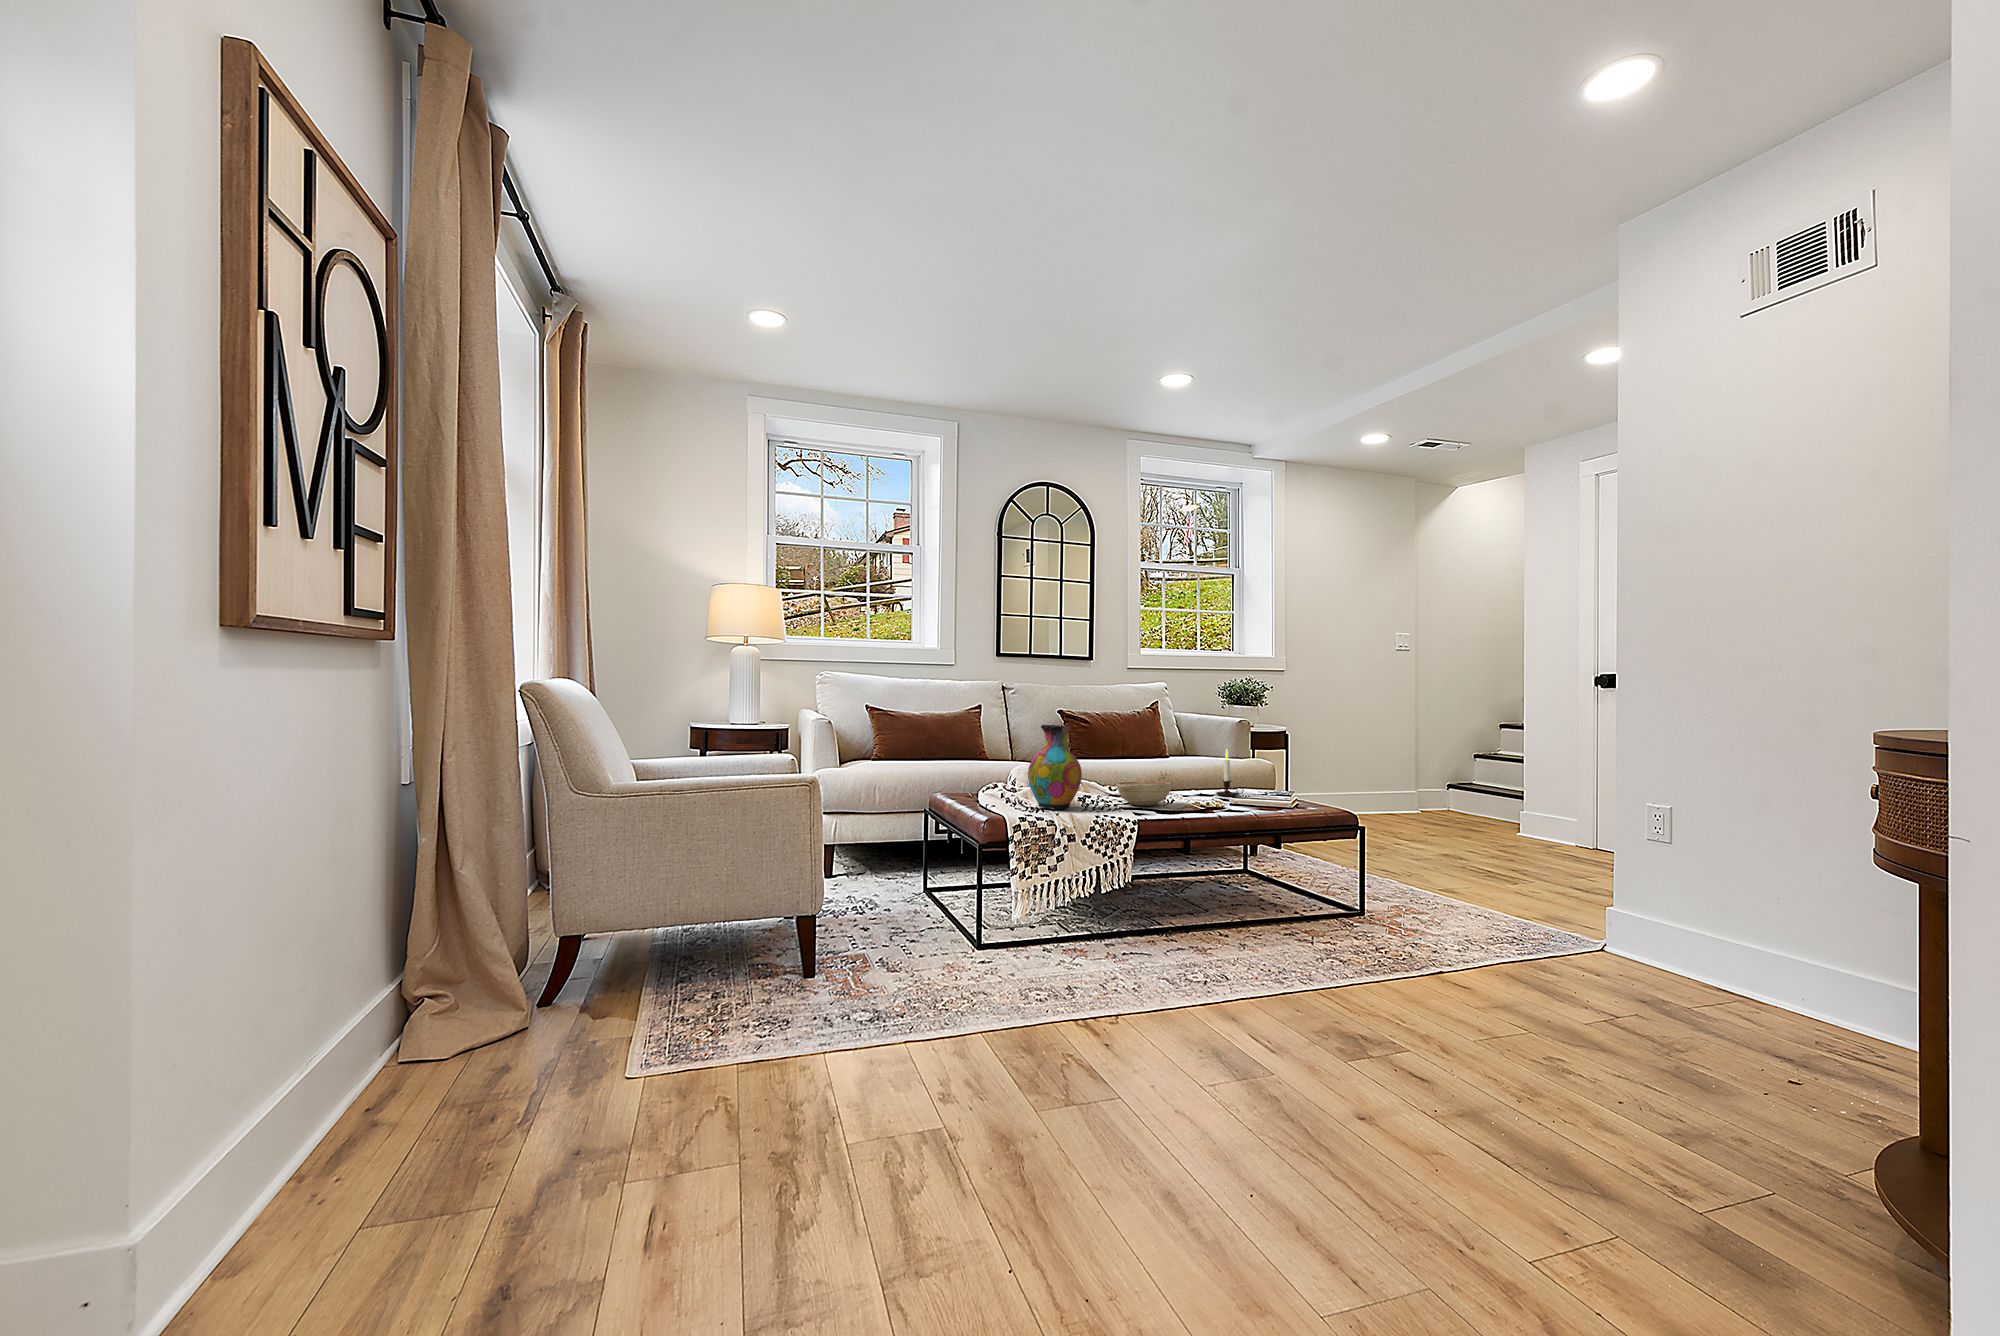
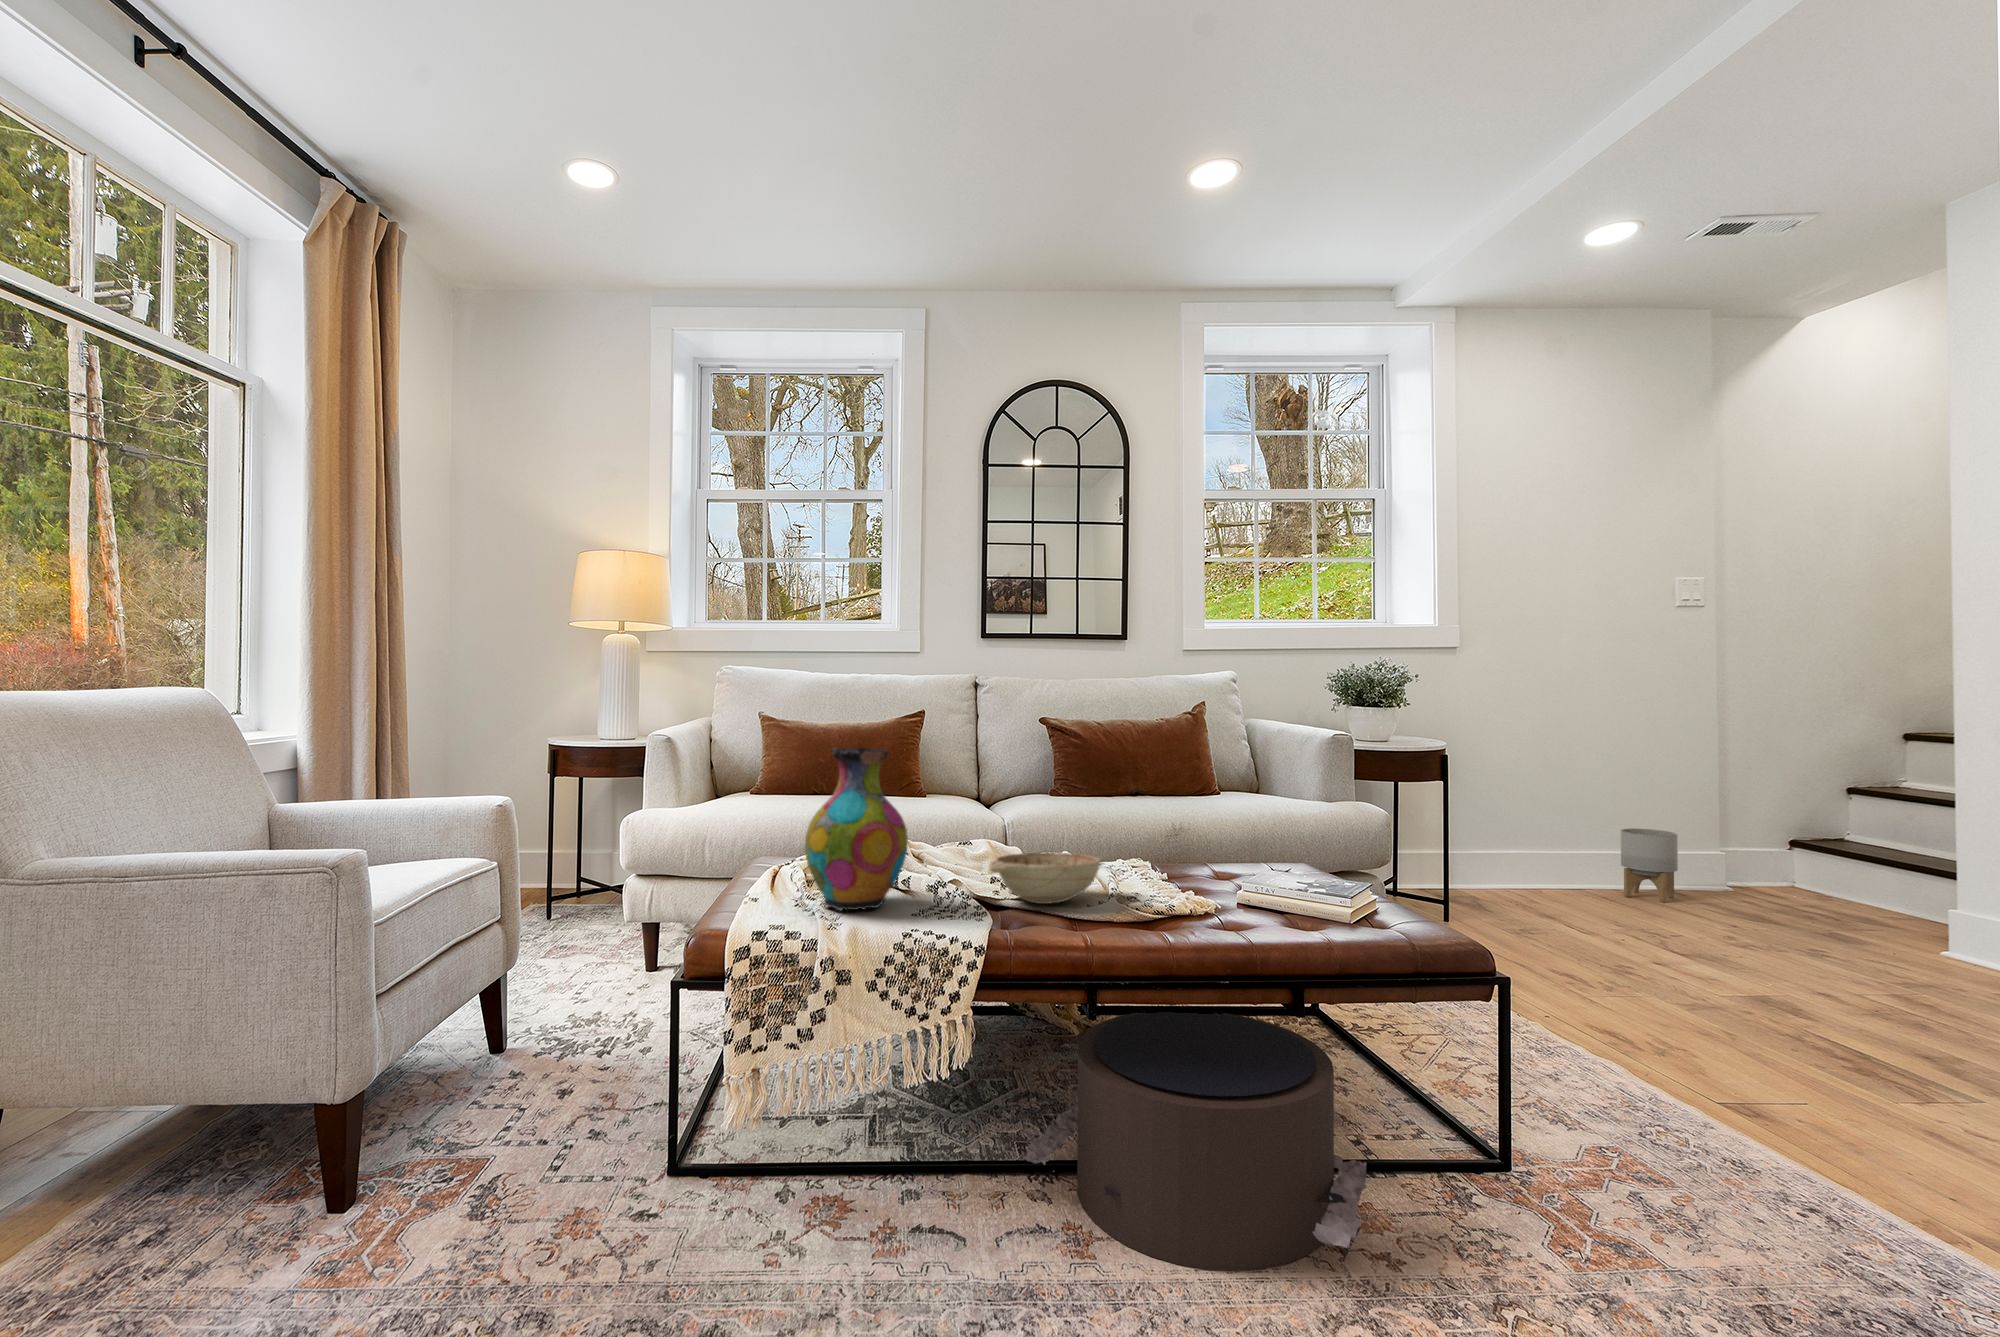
candle: present [1216,749,1244,796] -> none [1229,787,1279,878]
planter: none [1384,783,1416,826] -> present [1621,828,1678,902]
pouf: none [1164,856,1325,952] -> present [1023,1012,1366,1271]

